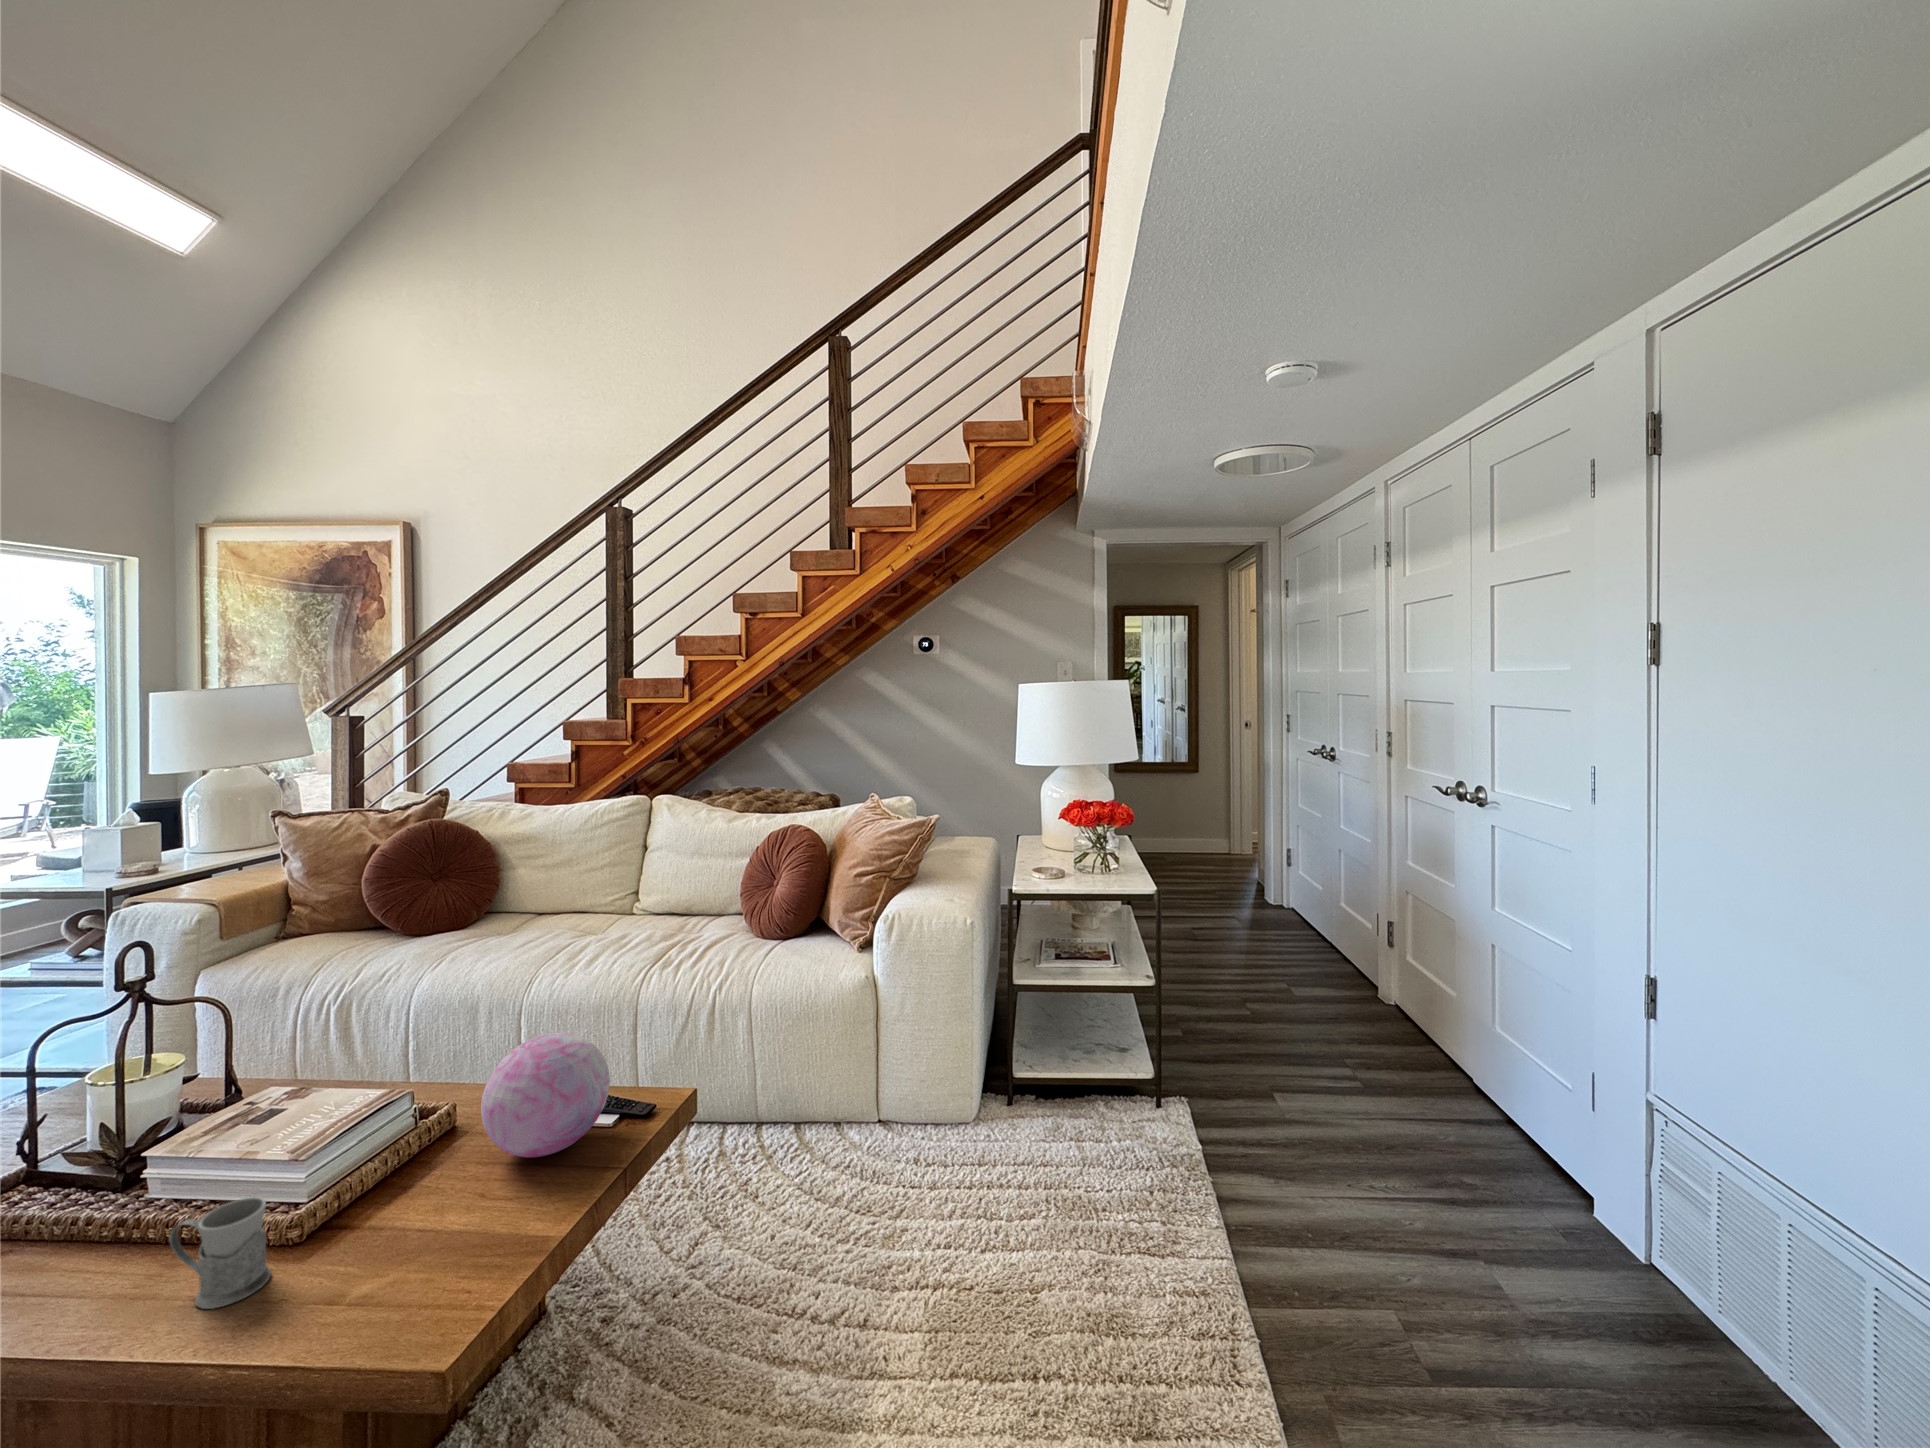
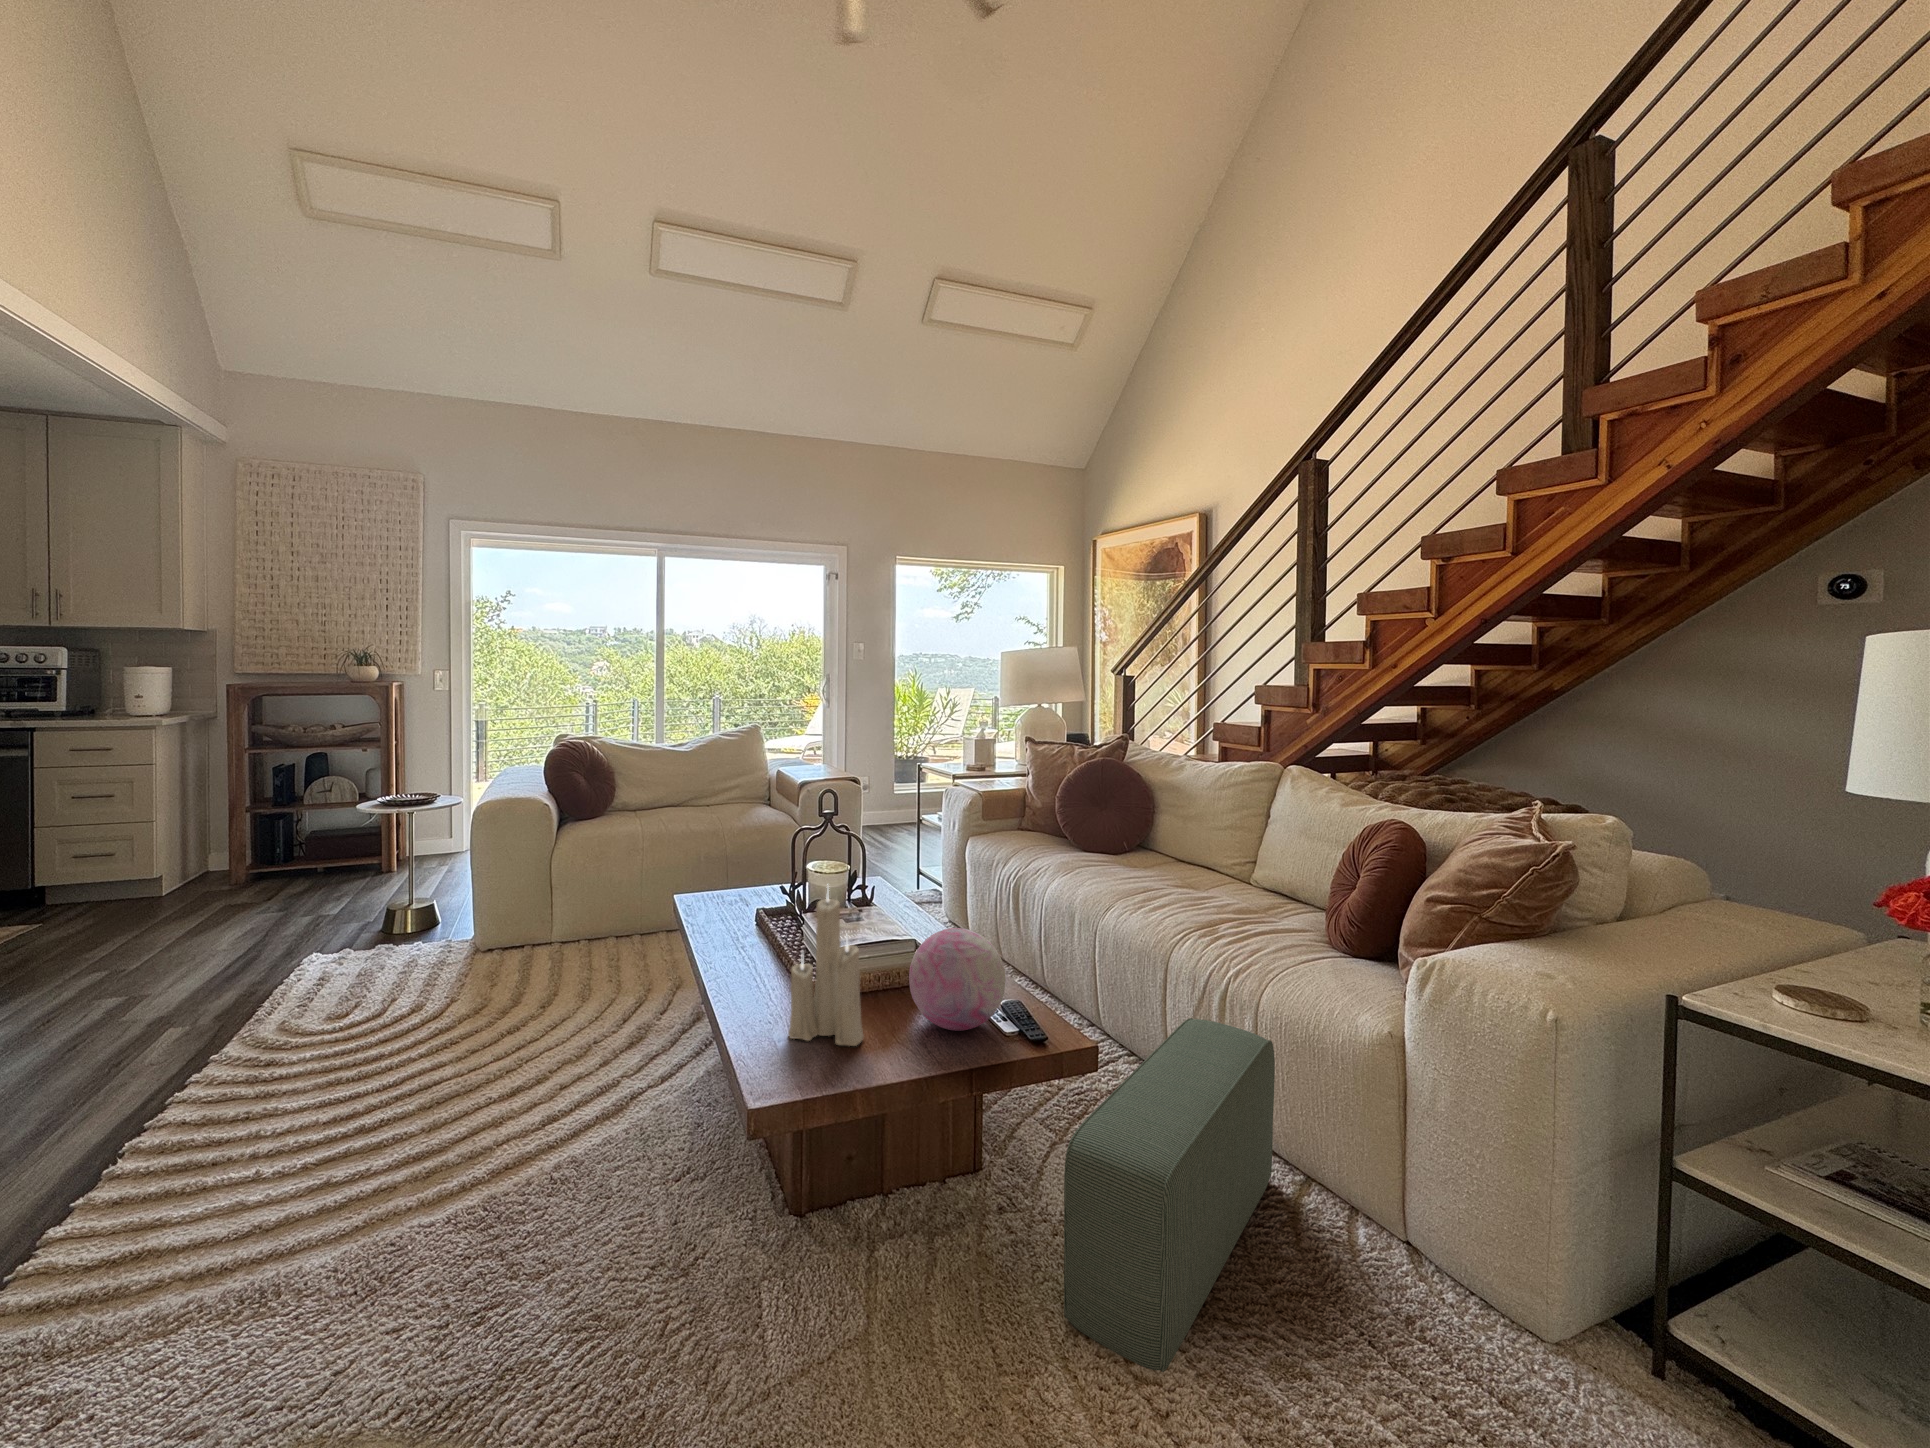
pouf: none [707,1023,844,1335] -> present [1064,1018,1275,1372]
candle: none [337,1031,466,1286] -> present [788,891,864,1046]
mug: present [170,1197,271,1309] -> none [750,953,785,1014]

